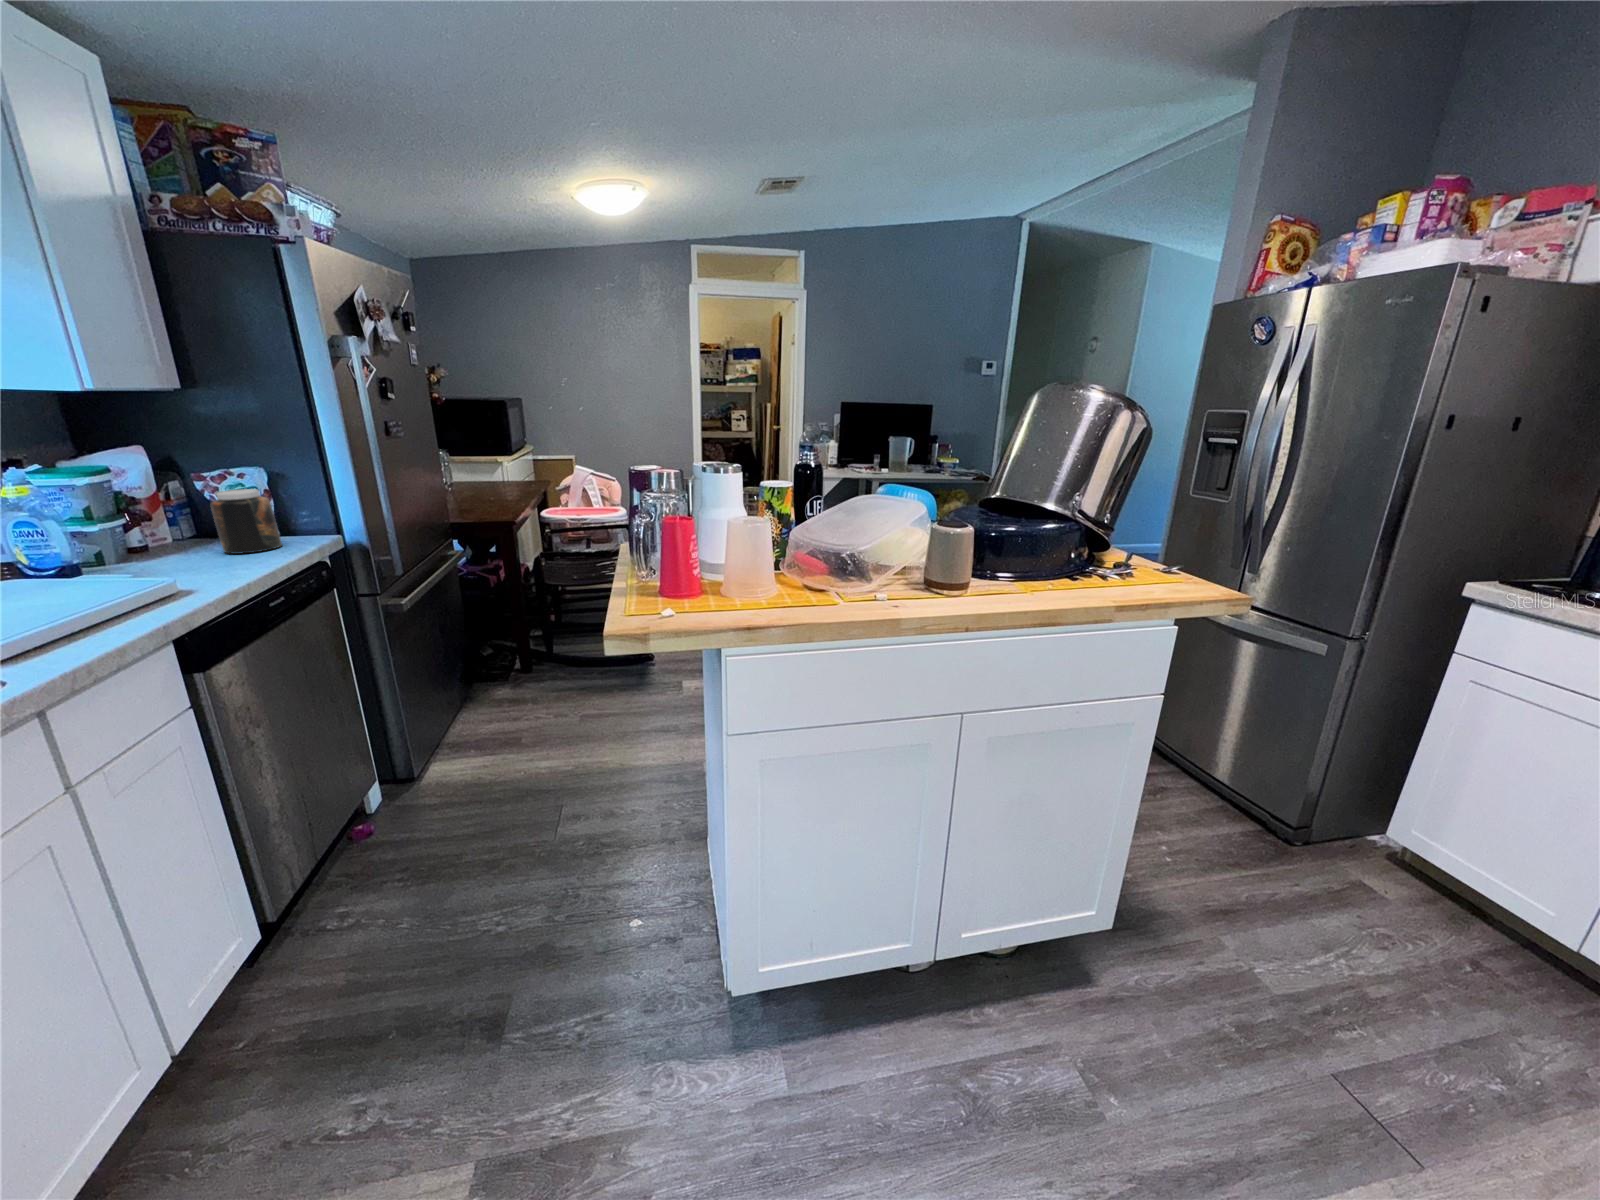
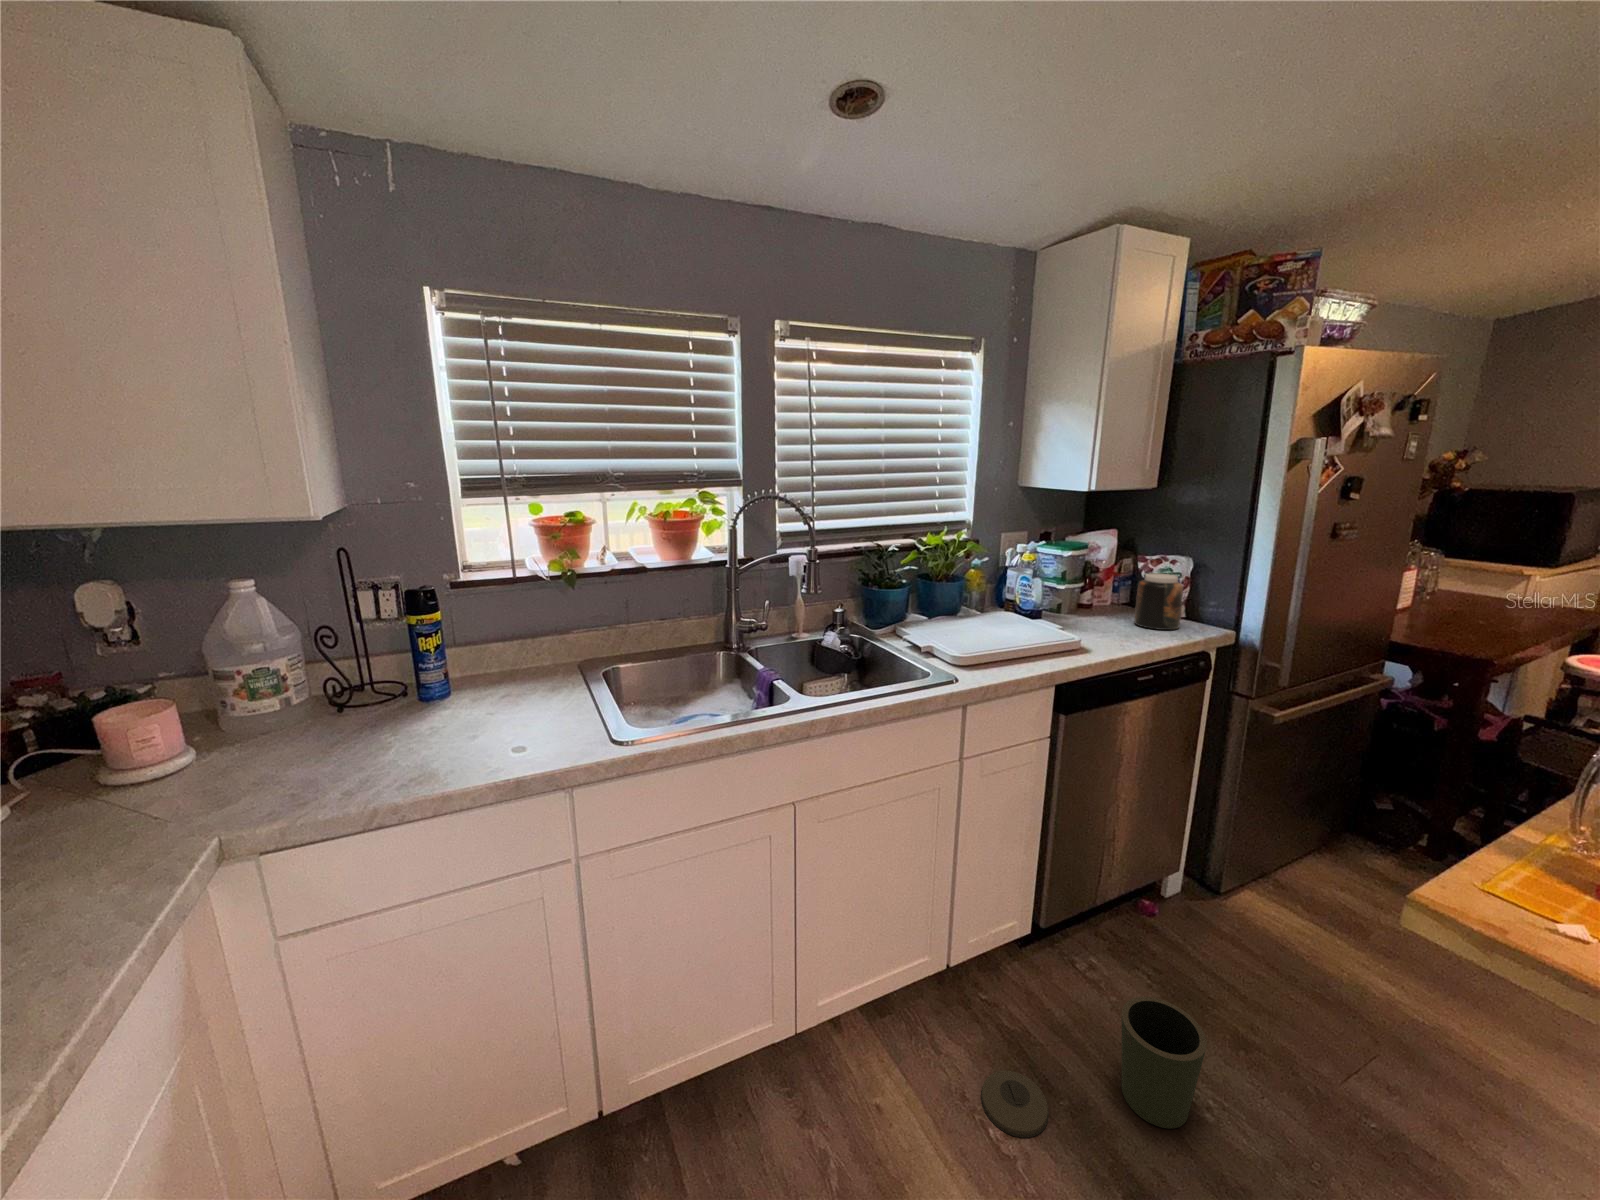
trash can: none [299,866,487,1126] -> present [981,997,1207,1138]

